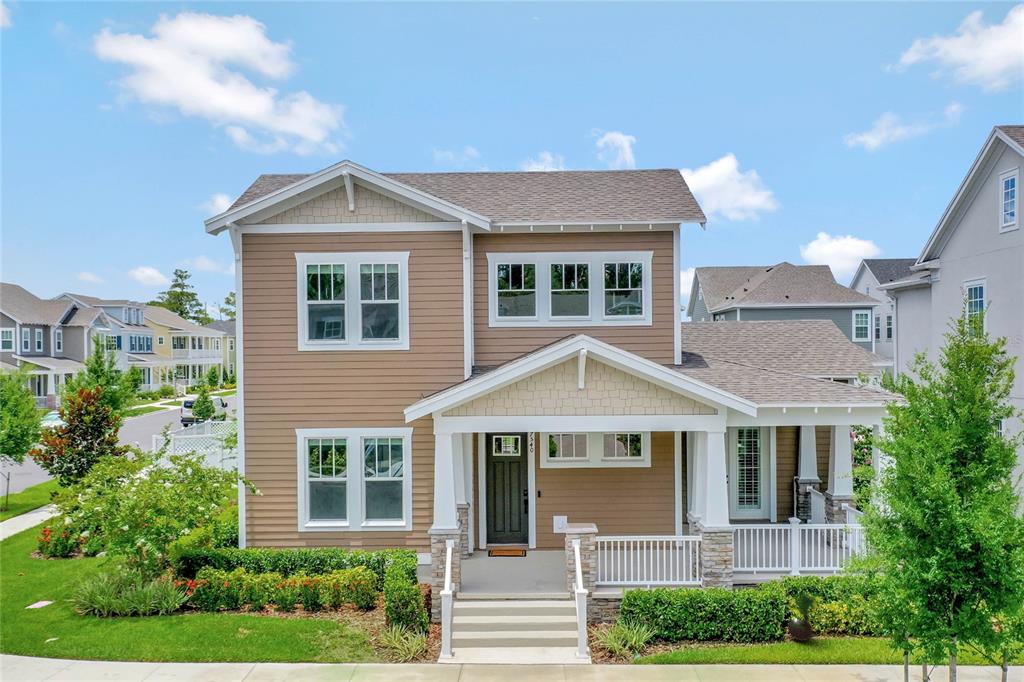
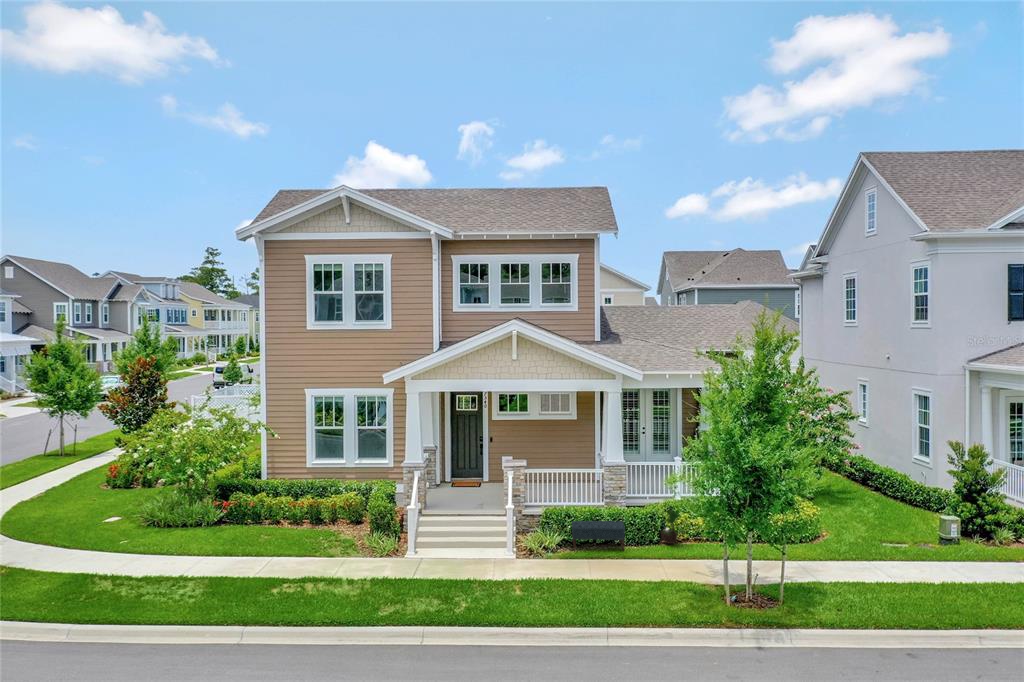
bench: none [665,609,744,653] -> present [571,521,625,551]

